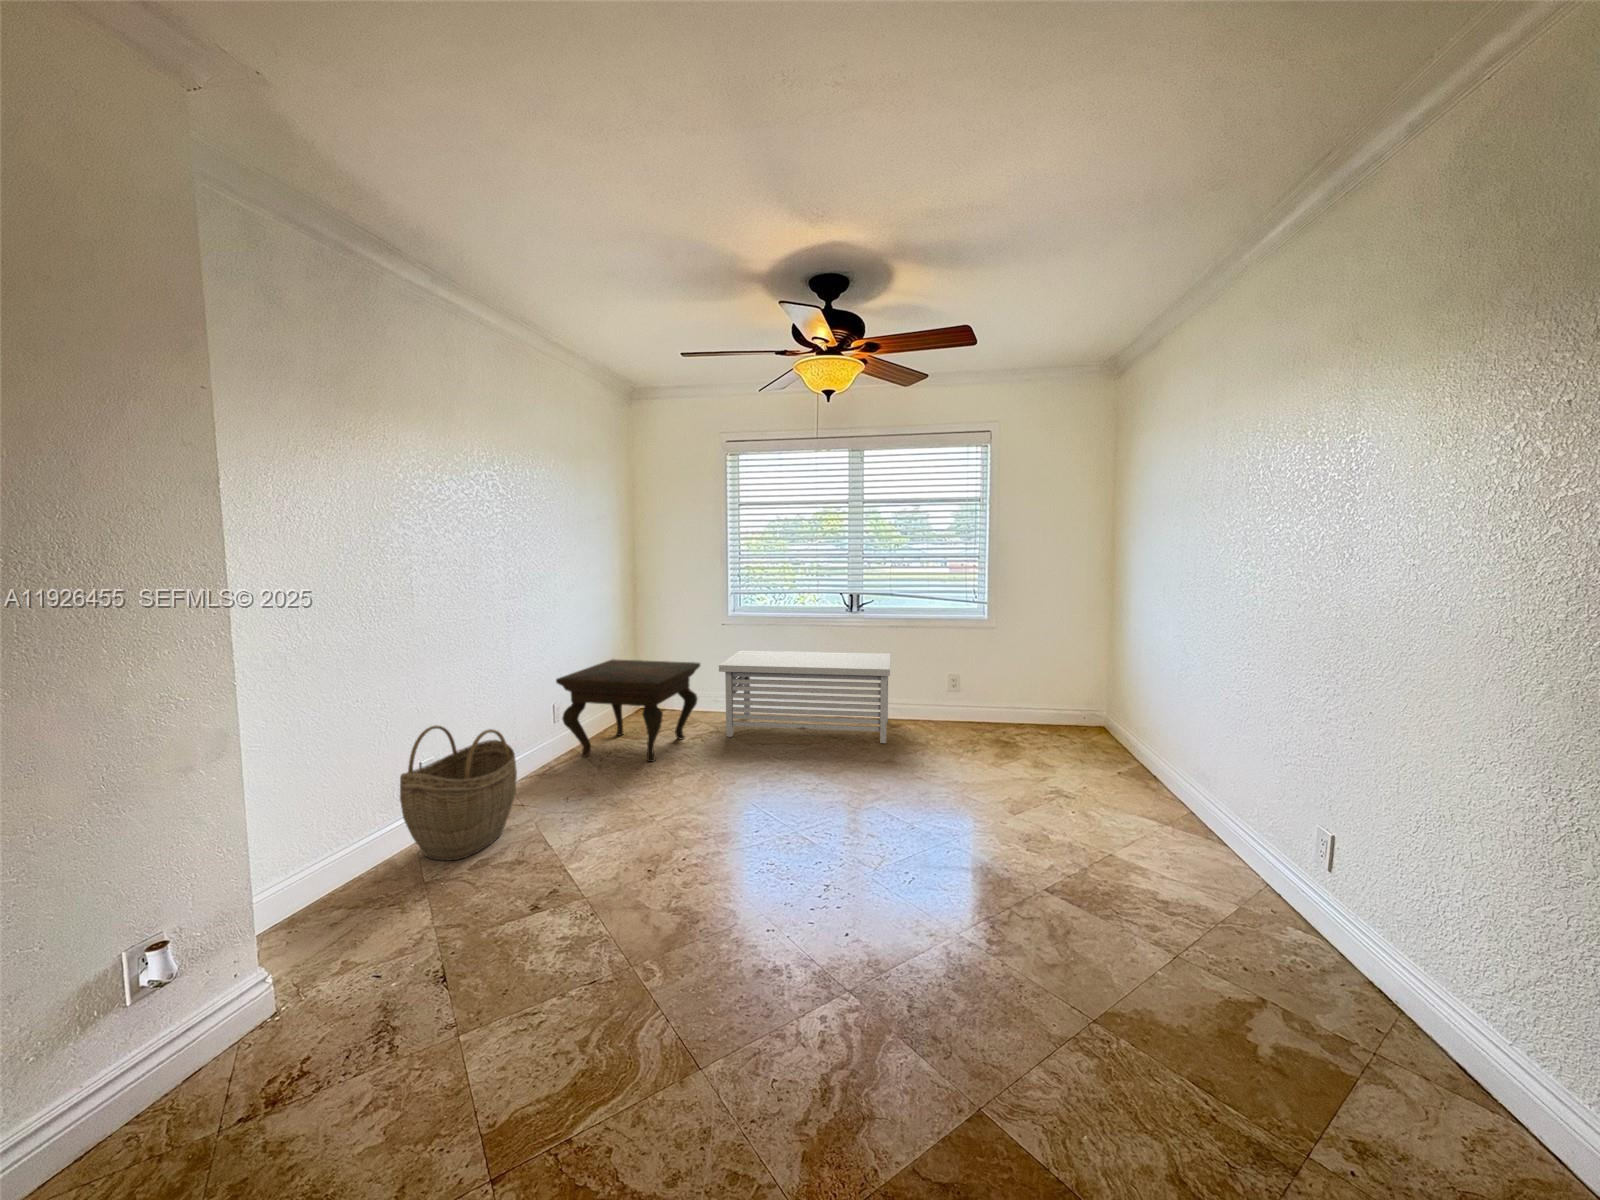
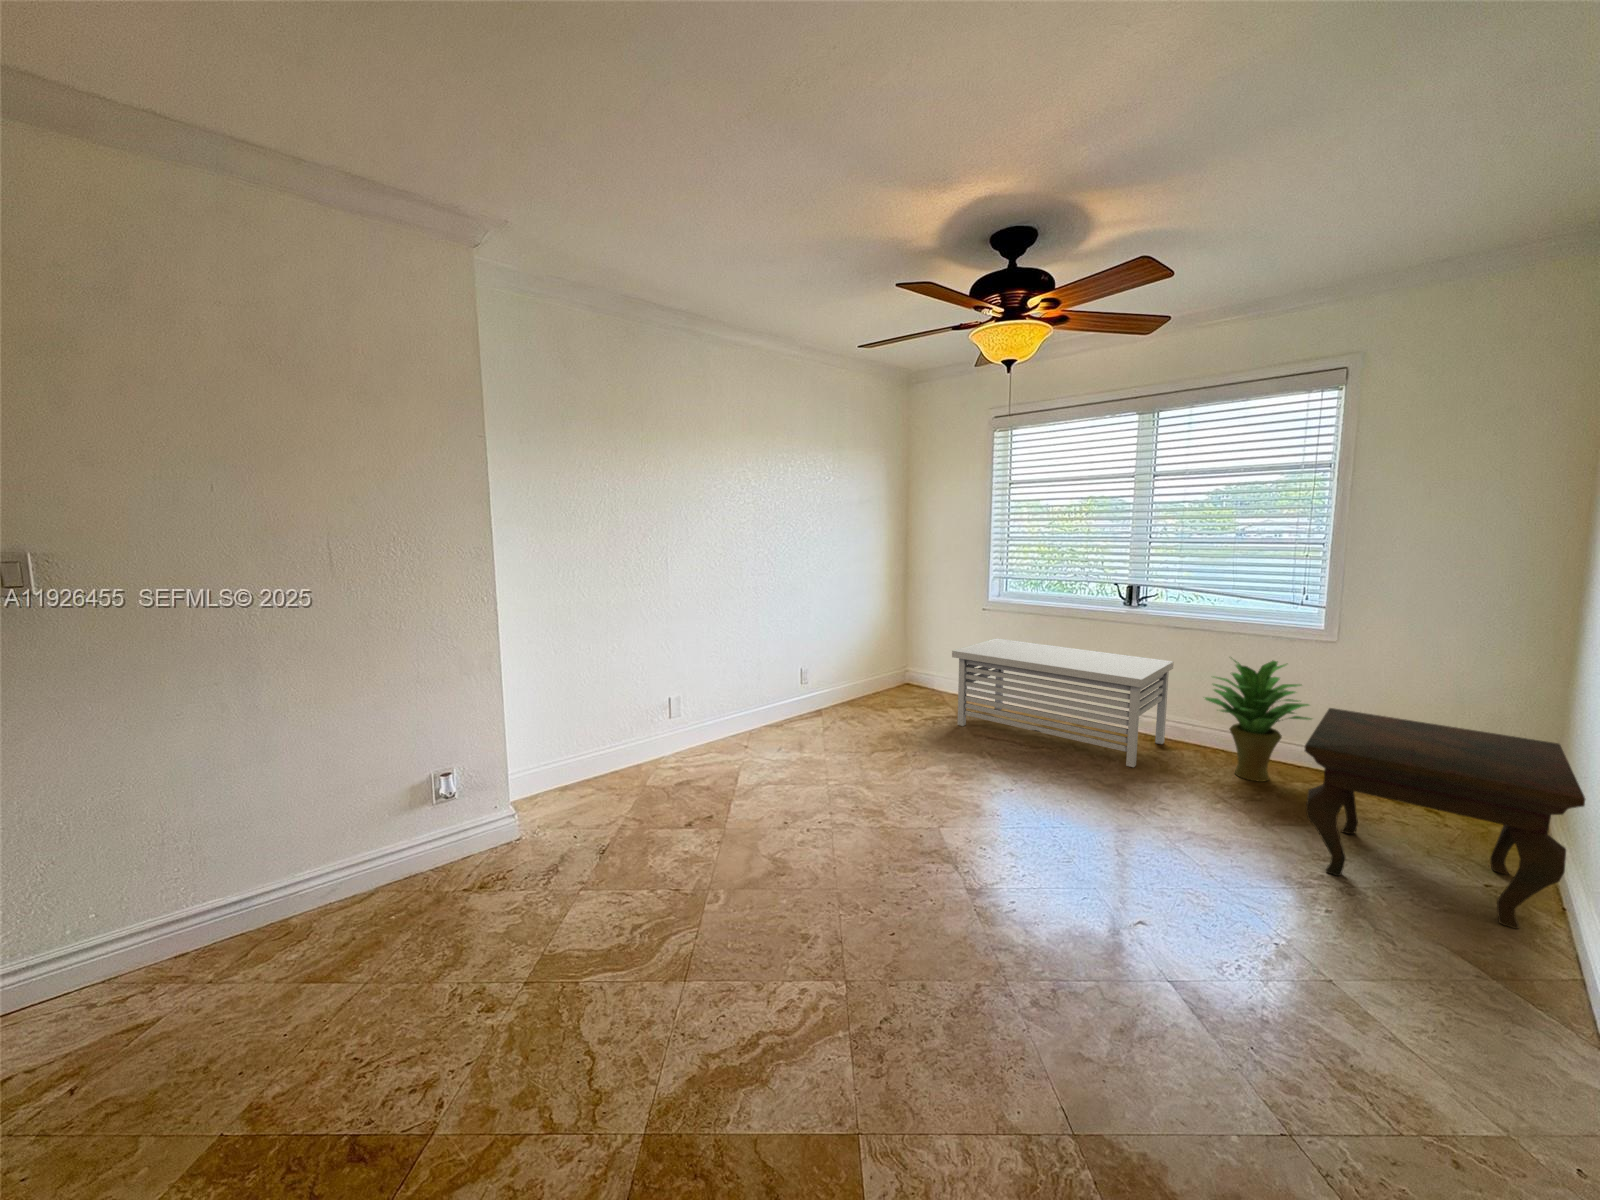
potted plant: none [924,644,995,736] -> present [1205,657,1312,782]
side table: present [556,659,700,762] -> present [1305,708,1585,929]
woven basket: present [400,725,517,860] -> none [641,670,726,776]

